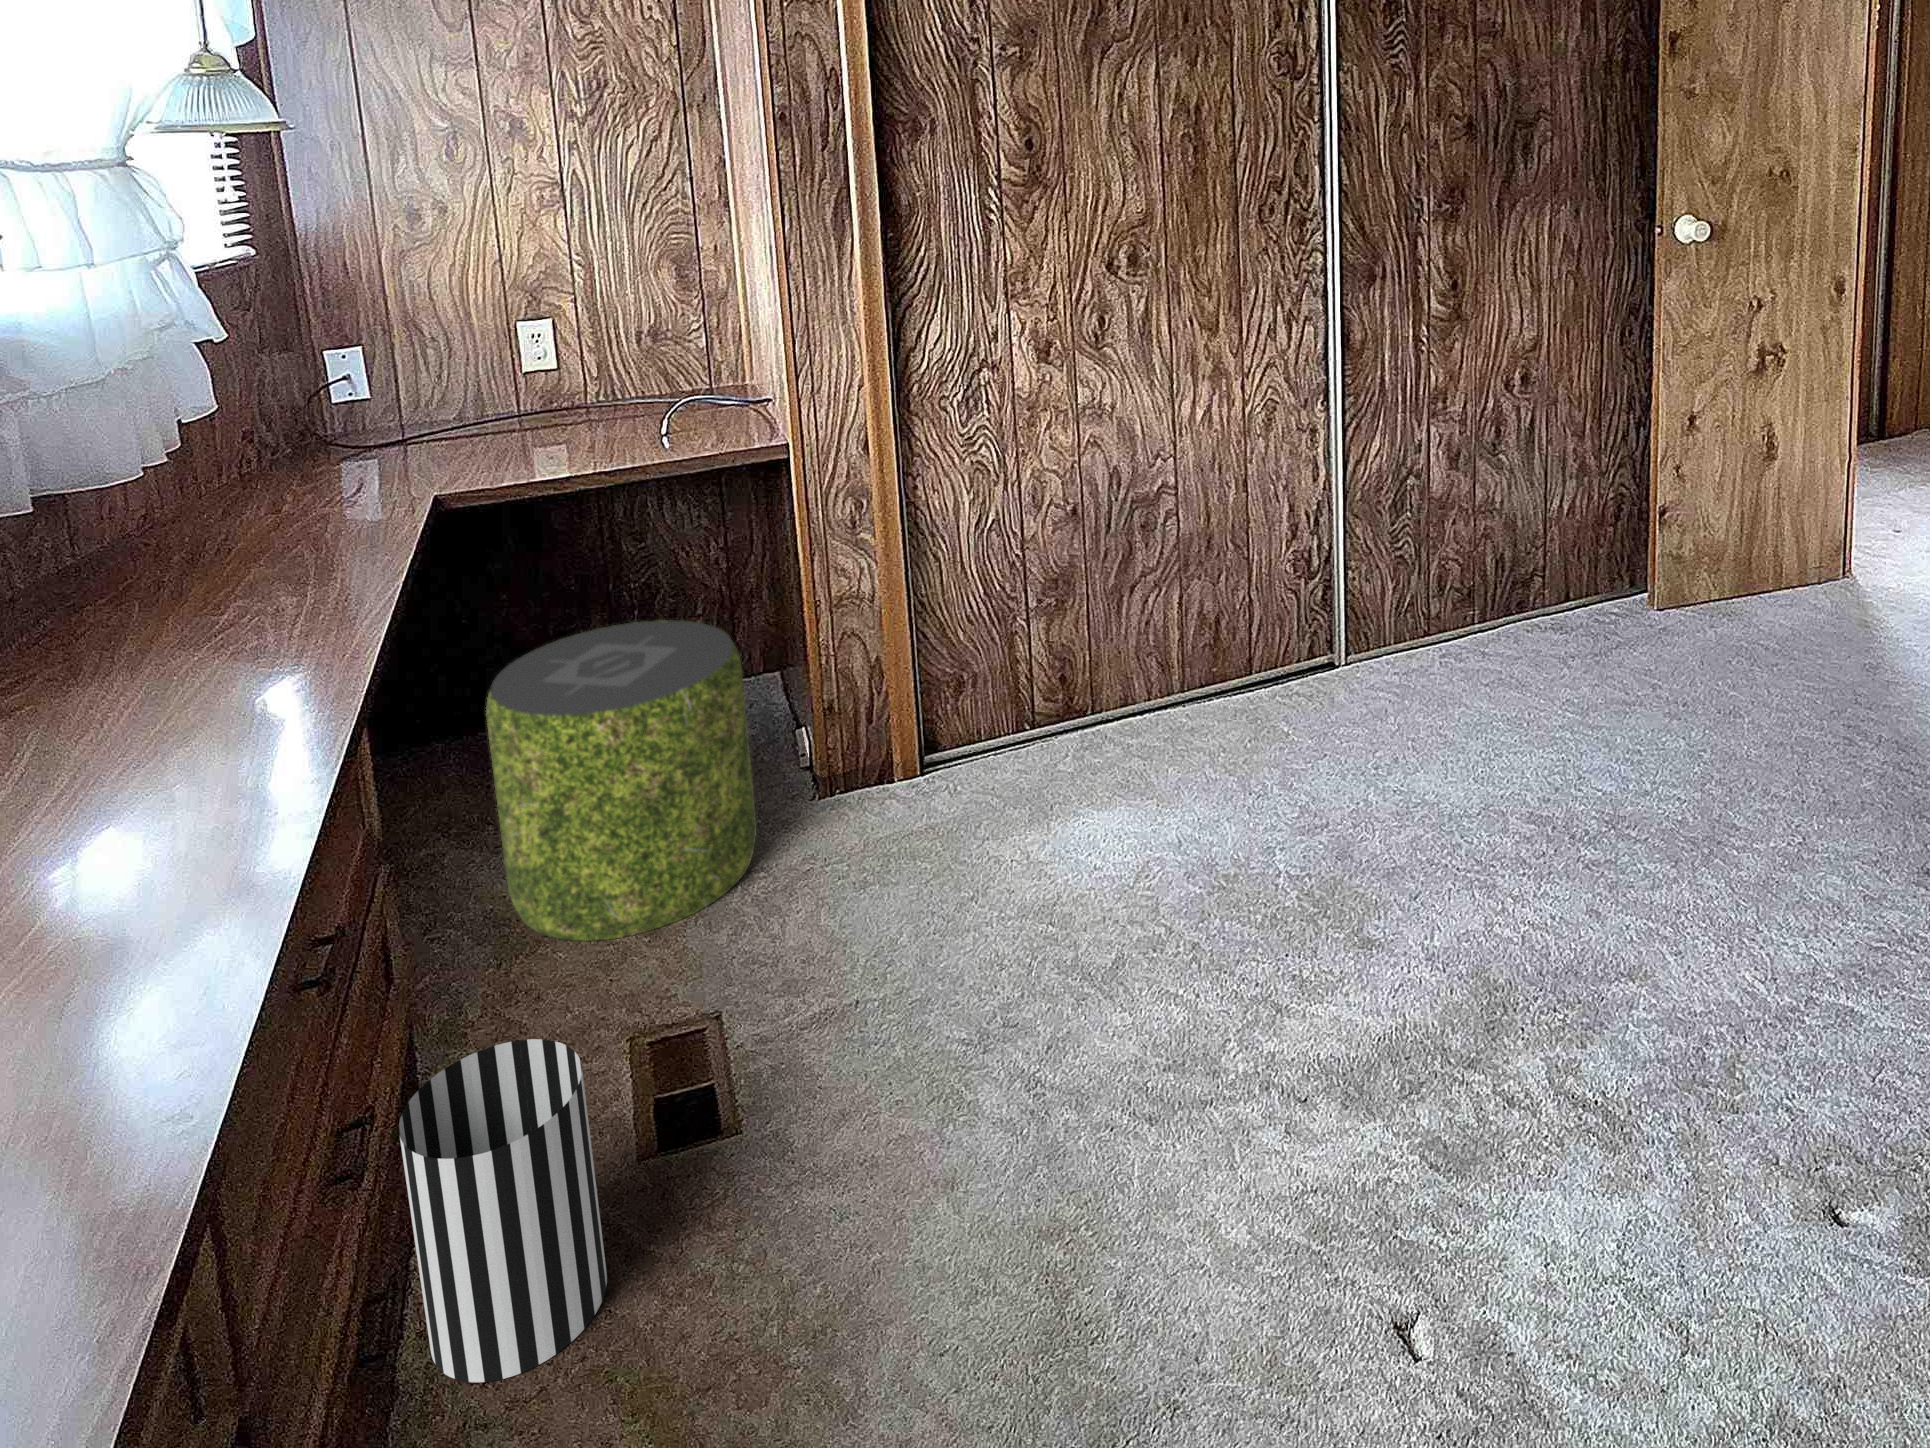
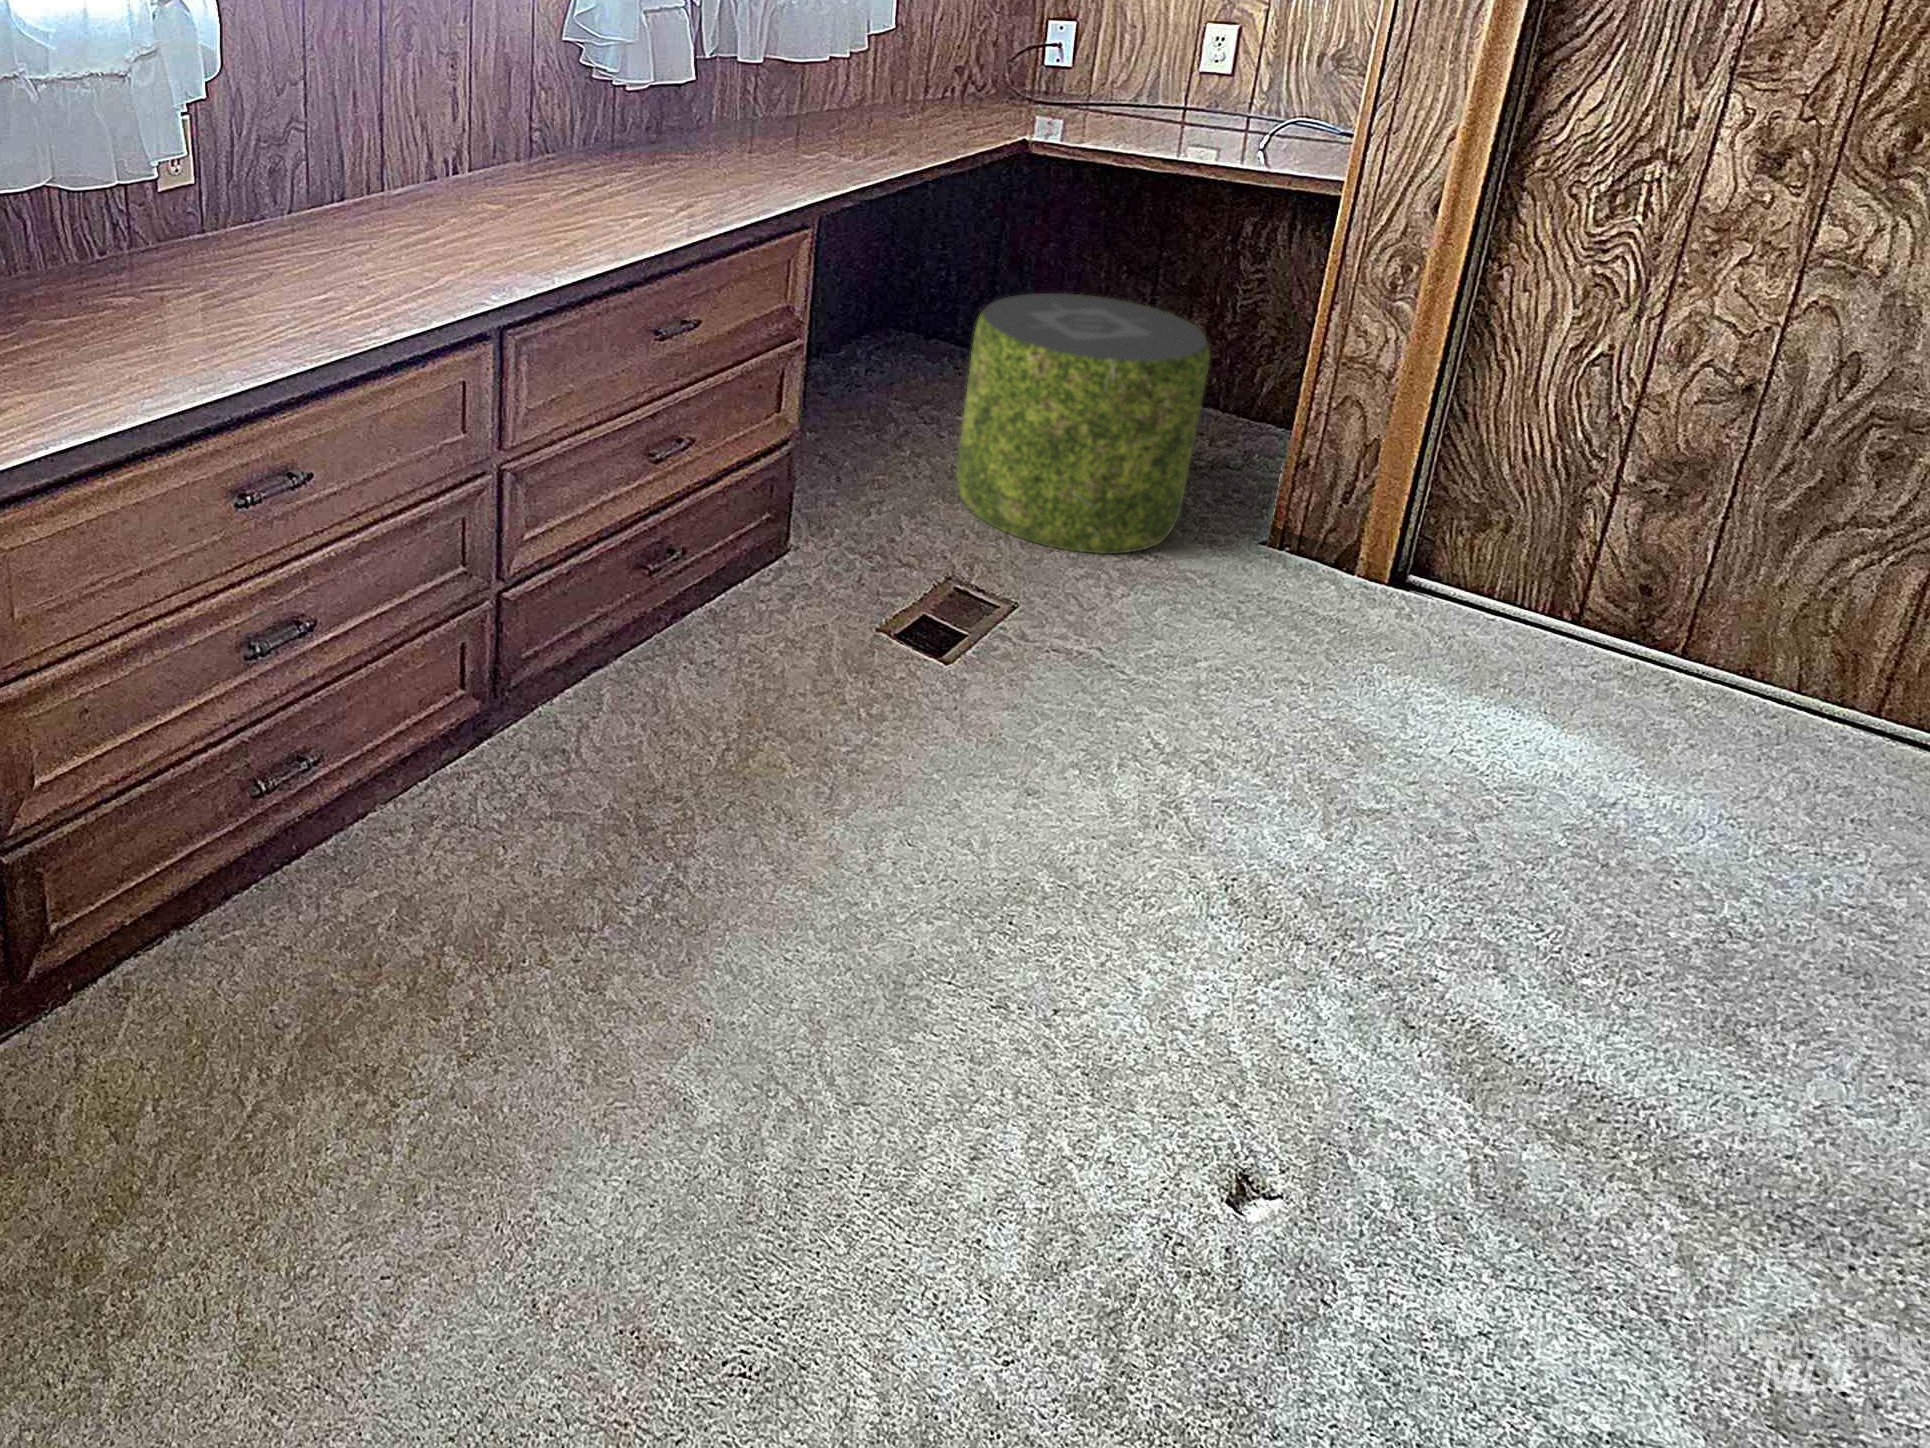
wastebasket: present [399,1039,607,1383] -> none [690,480,816,683]

